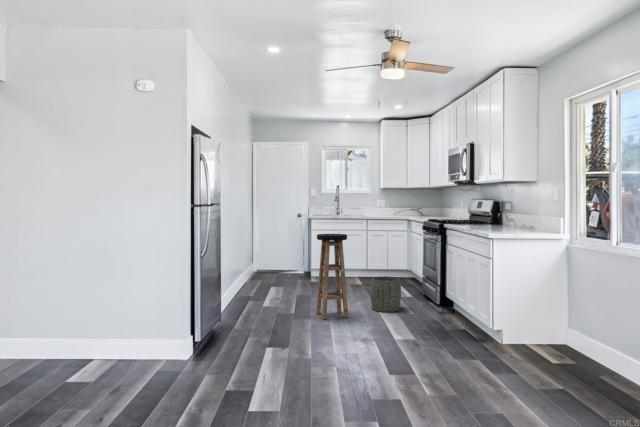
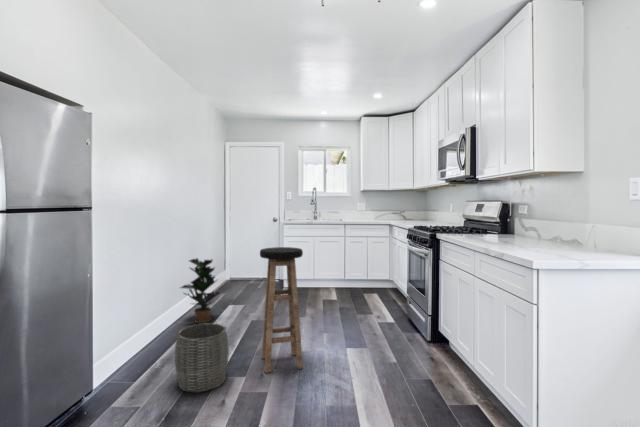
potted plant: none [238,246,270,298] -> present [181,258,220,323]
woven basket: present [370,276,401,312] -> present [175,323,229,392]

